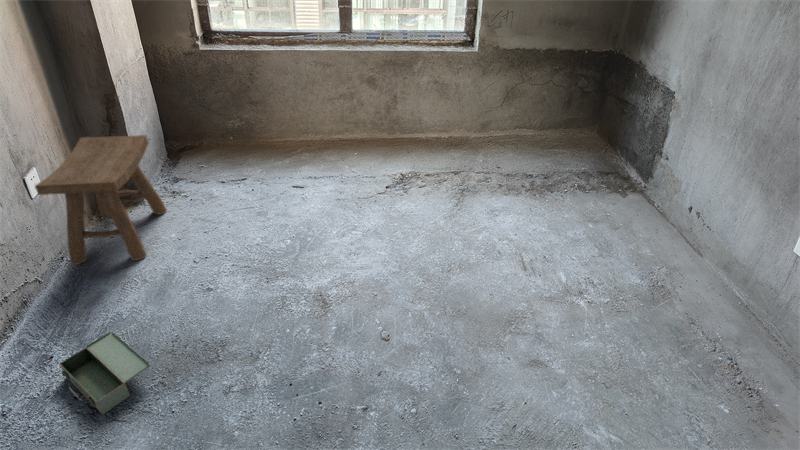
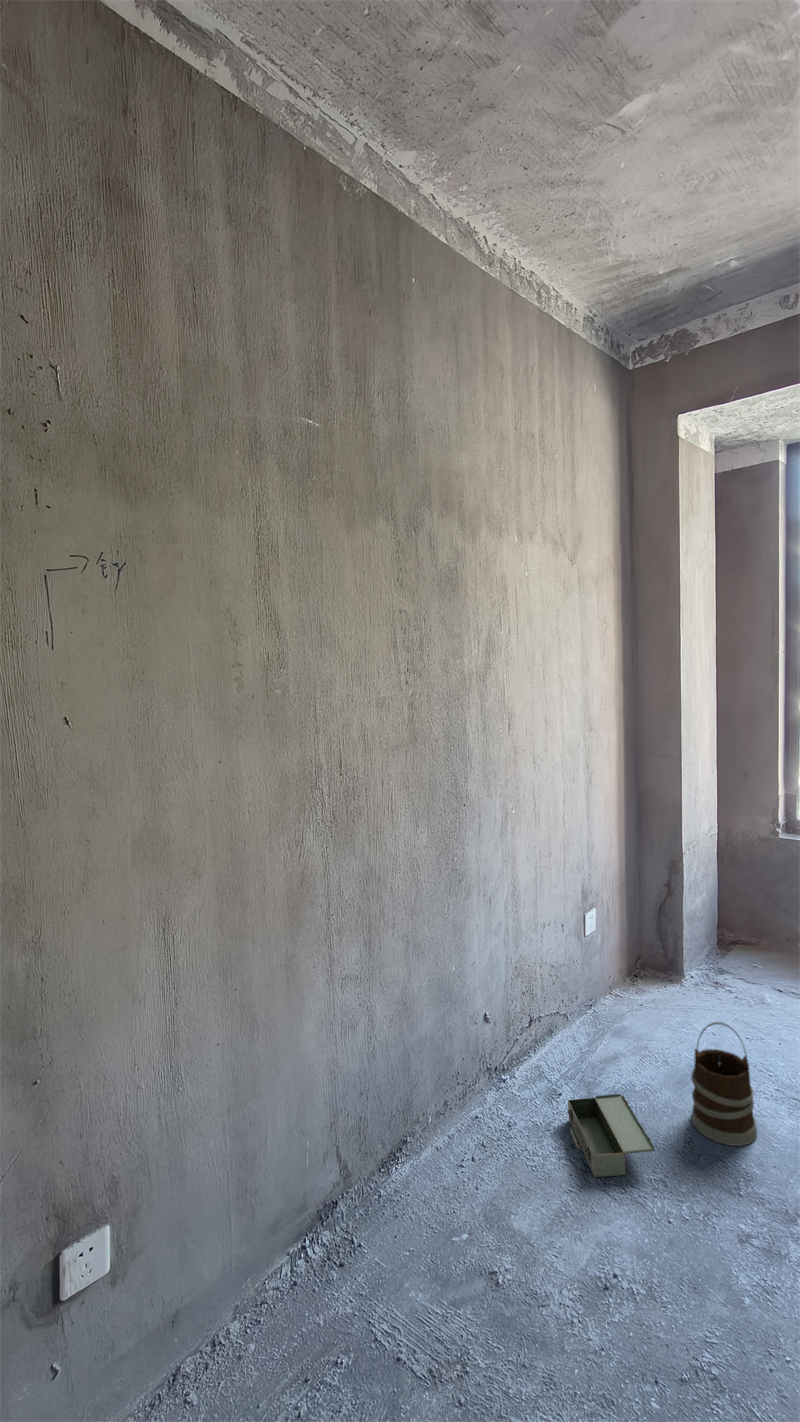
stool: present [35,135,167,265] -> none [590,893,705,1040]
wooden bucket: none [165,242,224,327] -> present [691,1022,757,1146]

